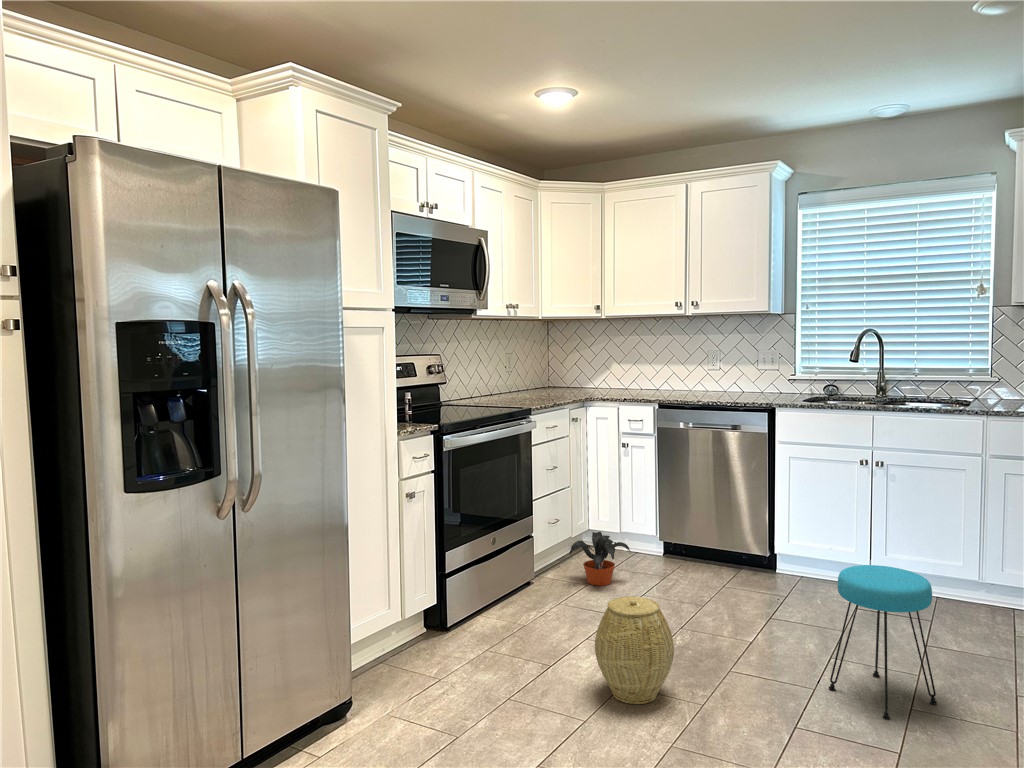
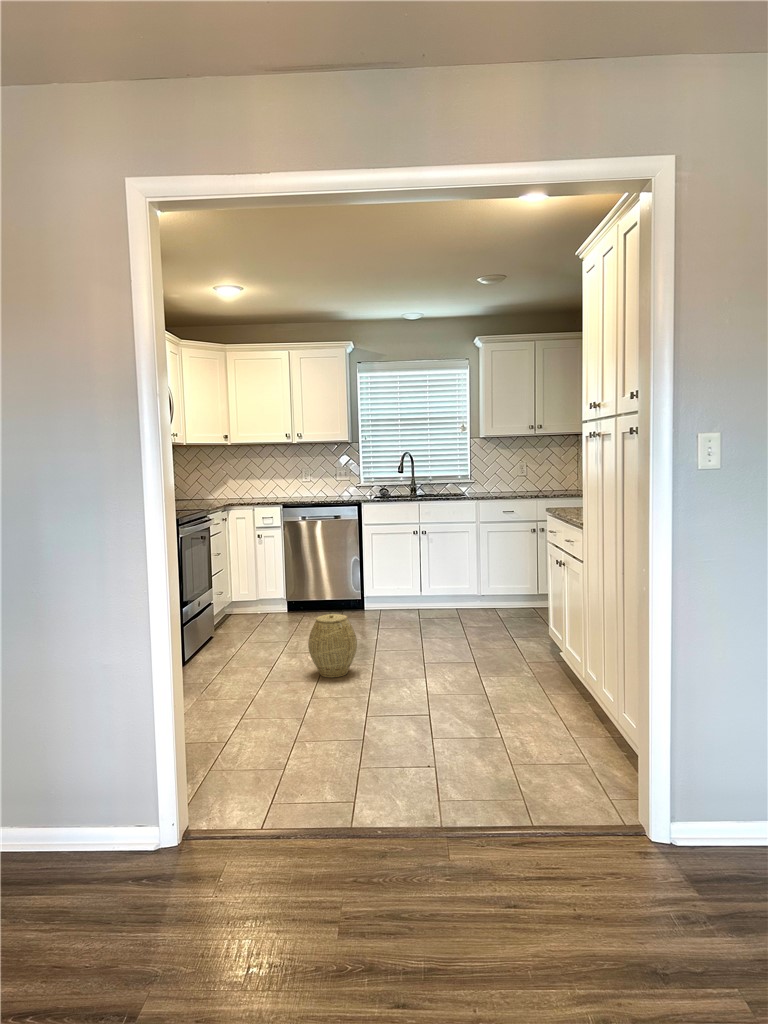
potted plant: present [570,532,630,586] -> none [236,596,281,633]
stool: present [829,565,937,718] -> none [432,579,484,656]

